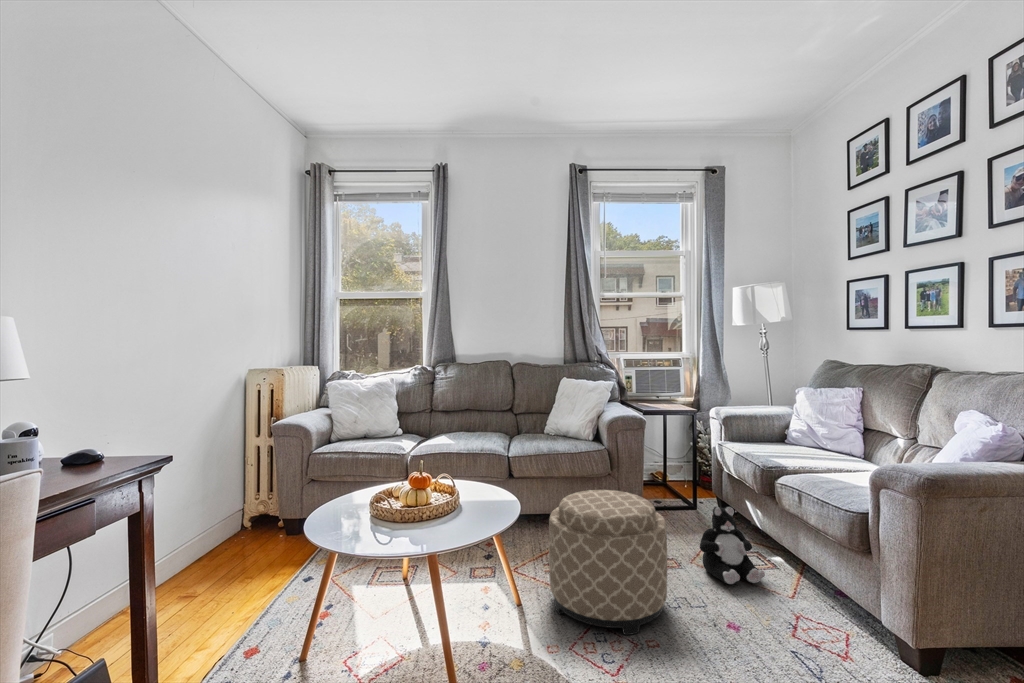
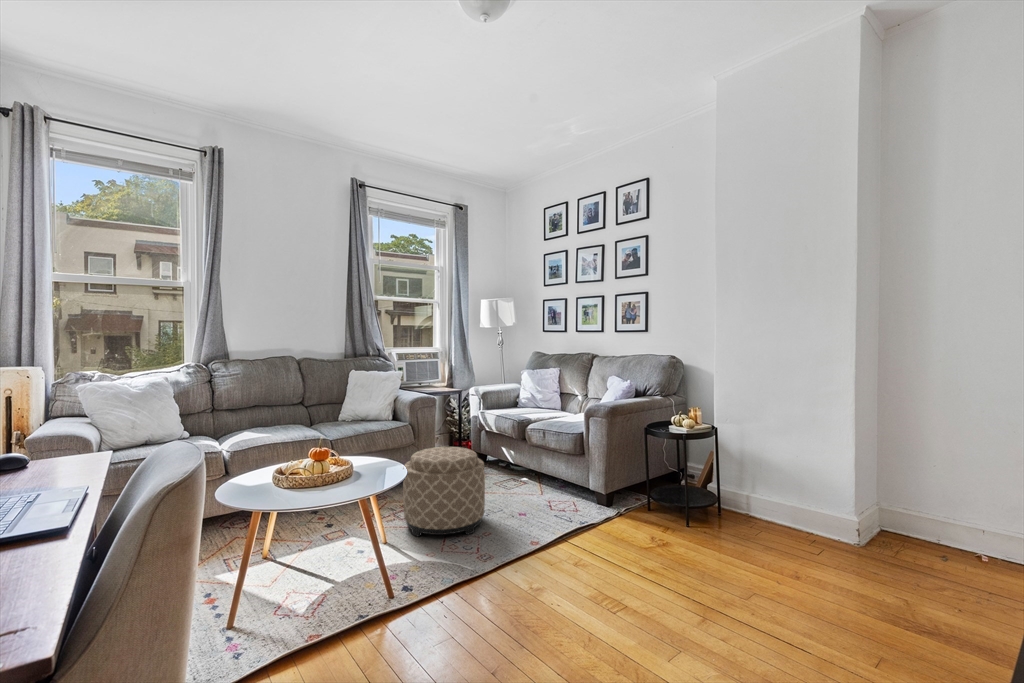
plush toy: present [700,506,765,584] -> none [486,449,526,497]

